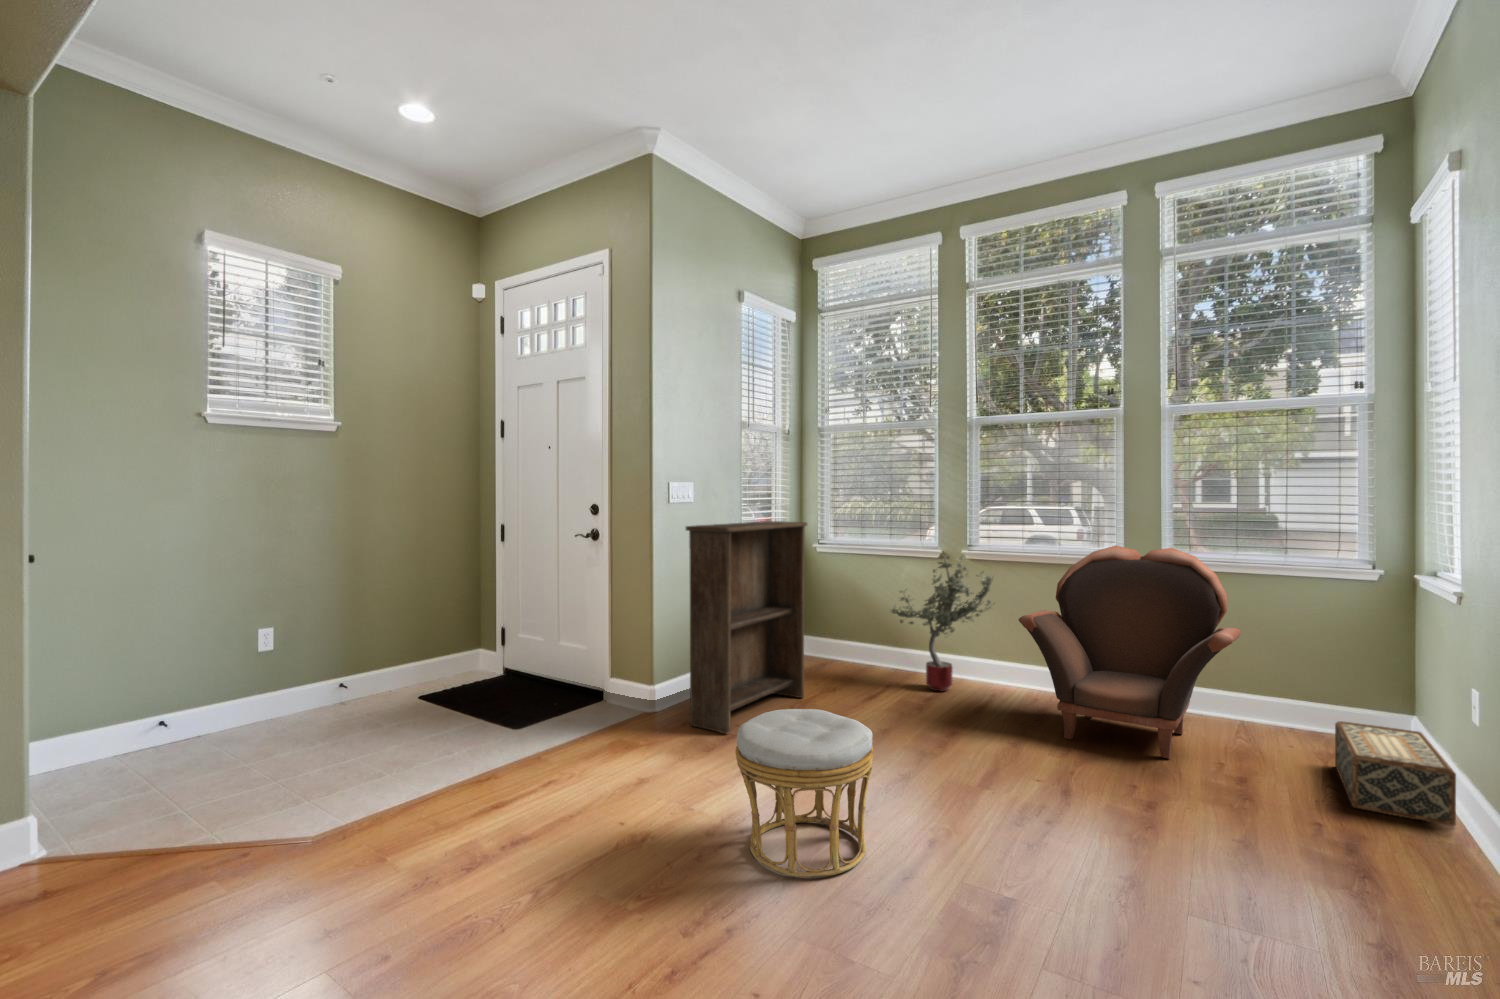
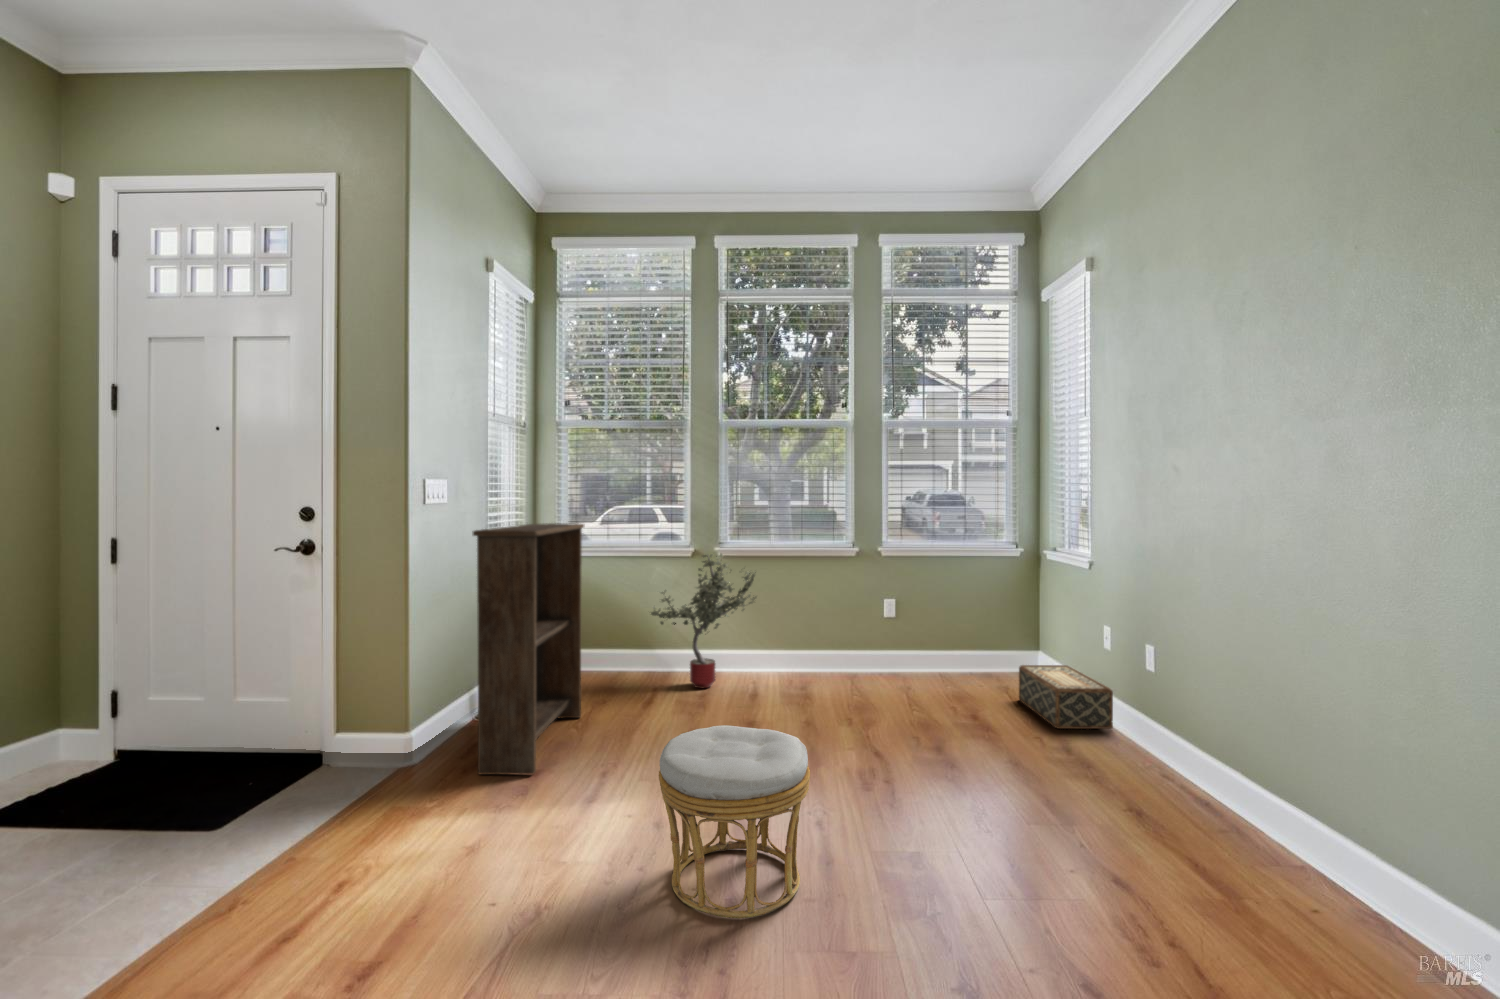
armchair: present [1019,546,1241,759] -> none [800,539,970,716]

